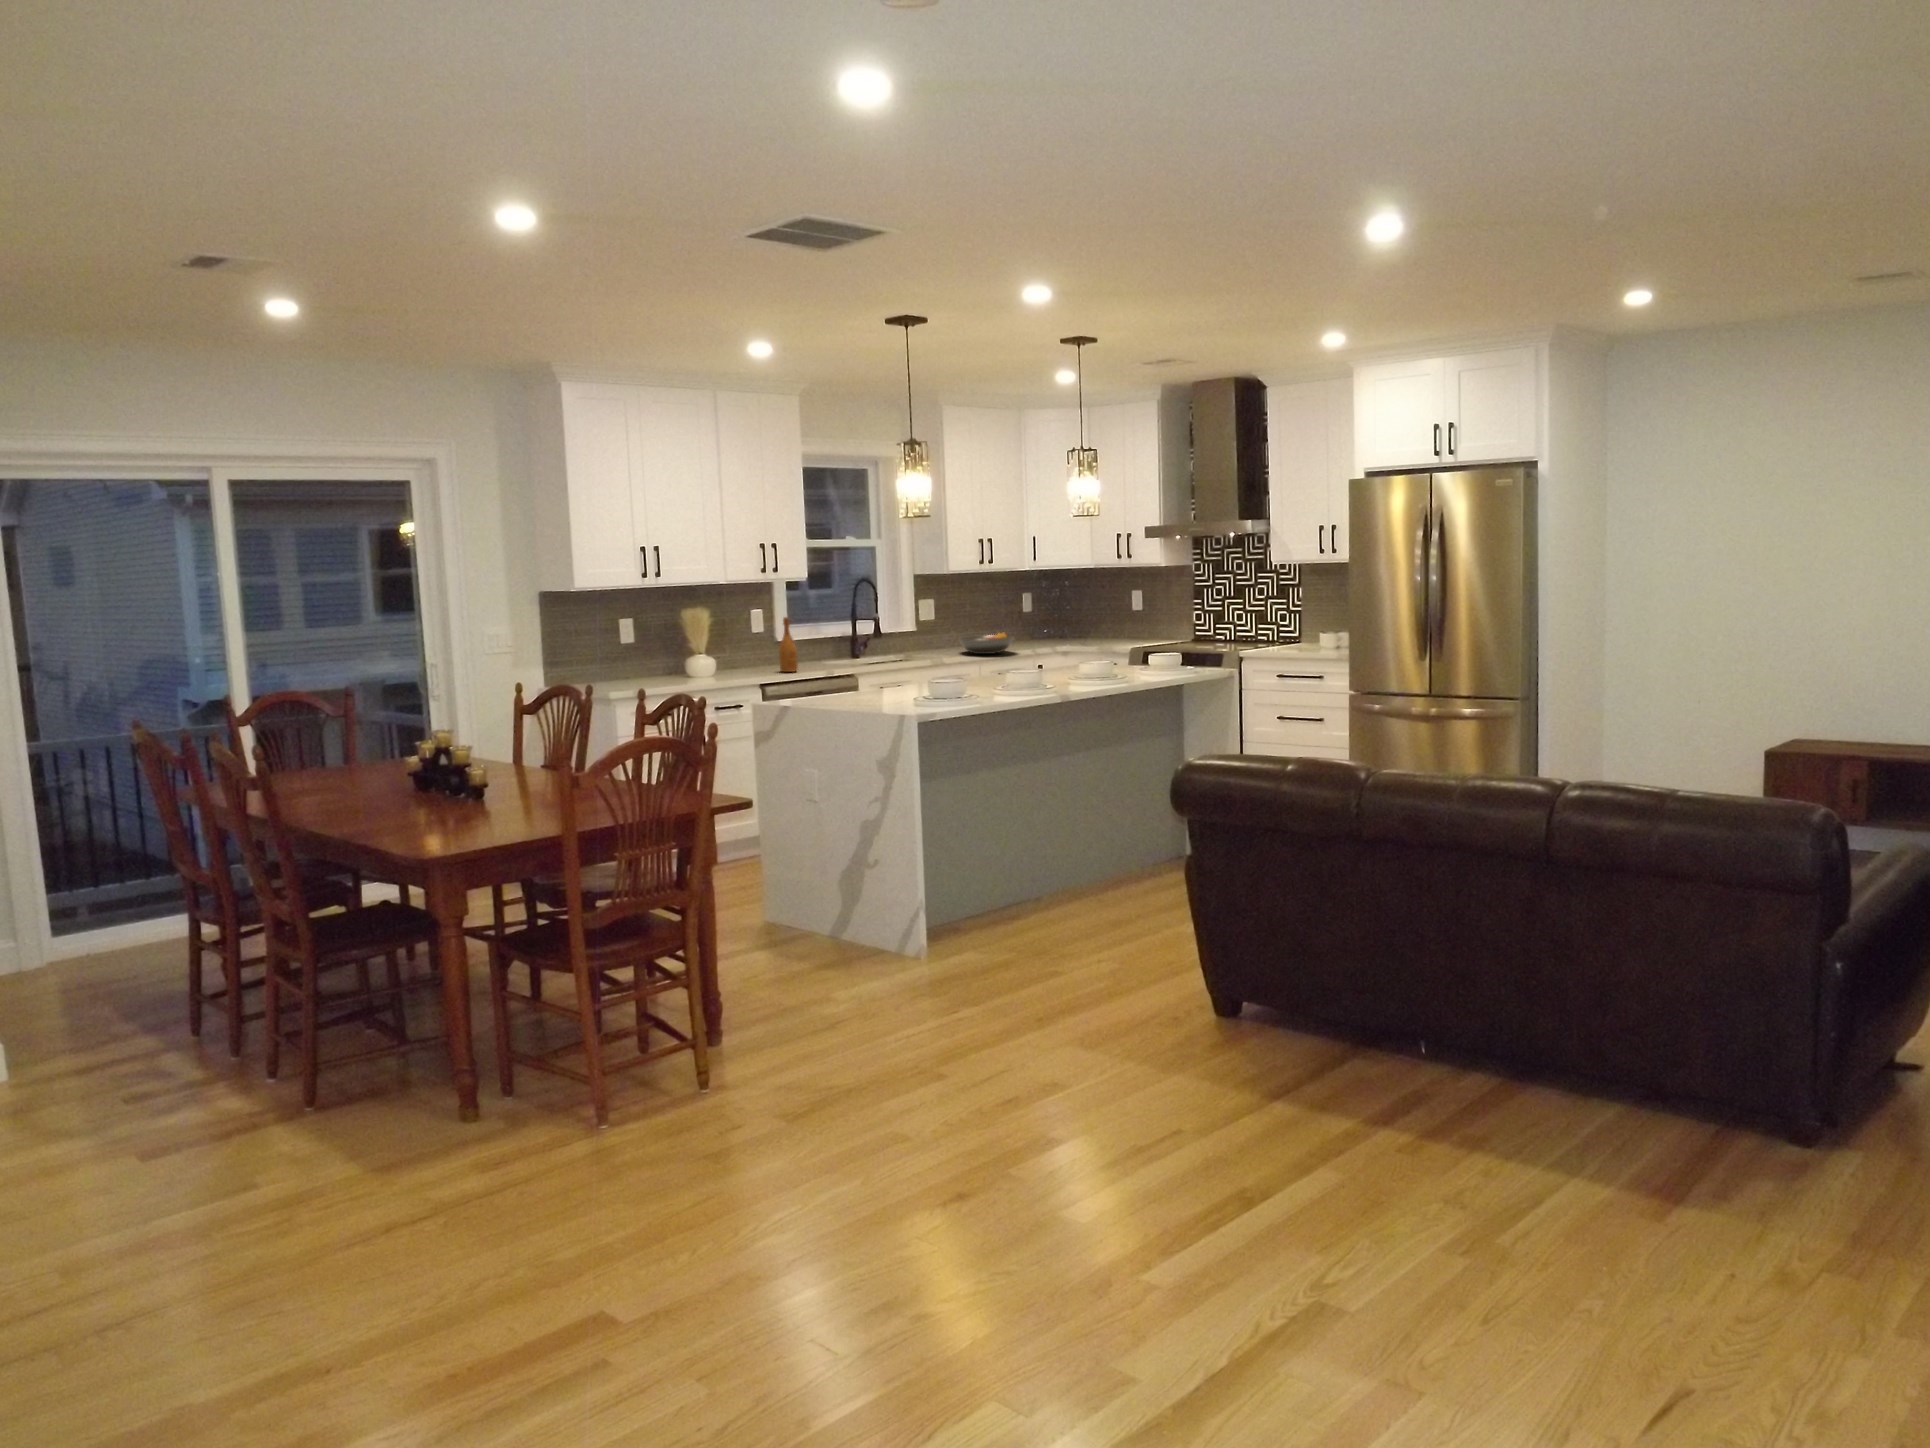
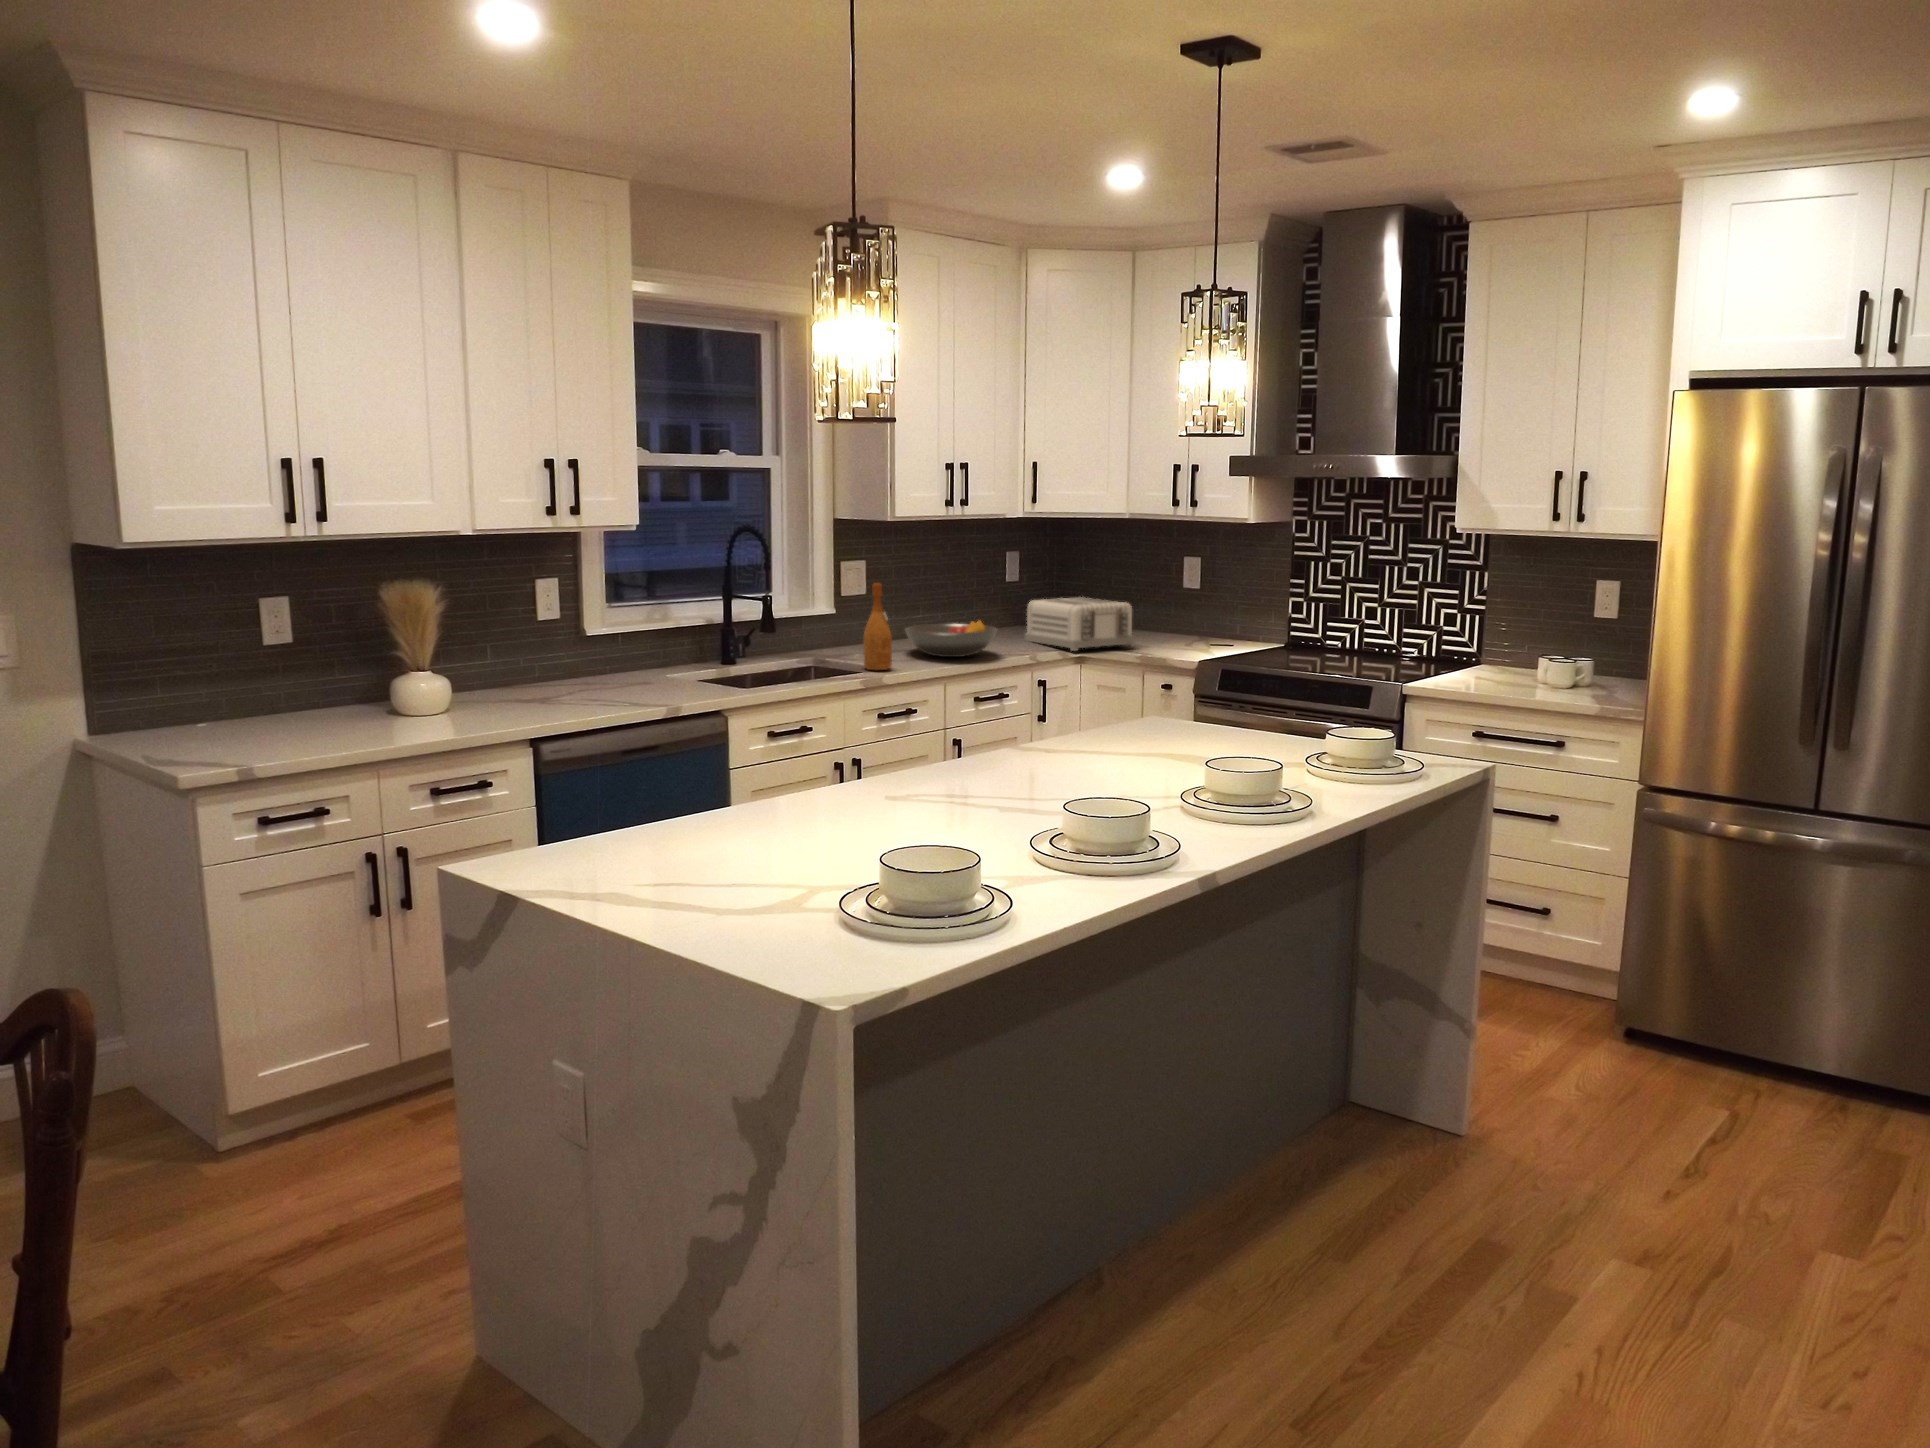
wine bottle: present [779,617,798,672] -> present [863,583,892,670]
toaster: none [1033,619,1101,650] -> present [1025,597,1134,651]

